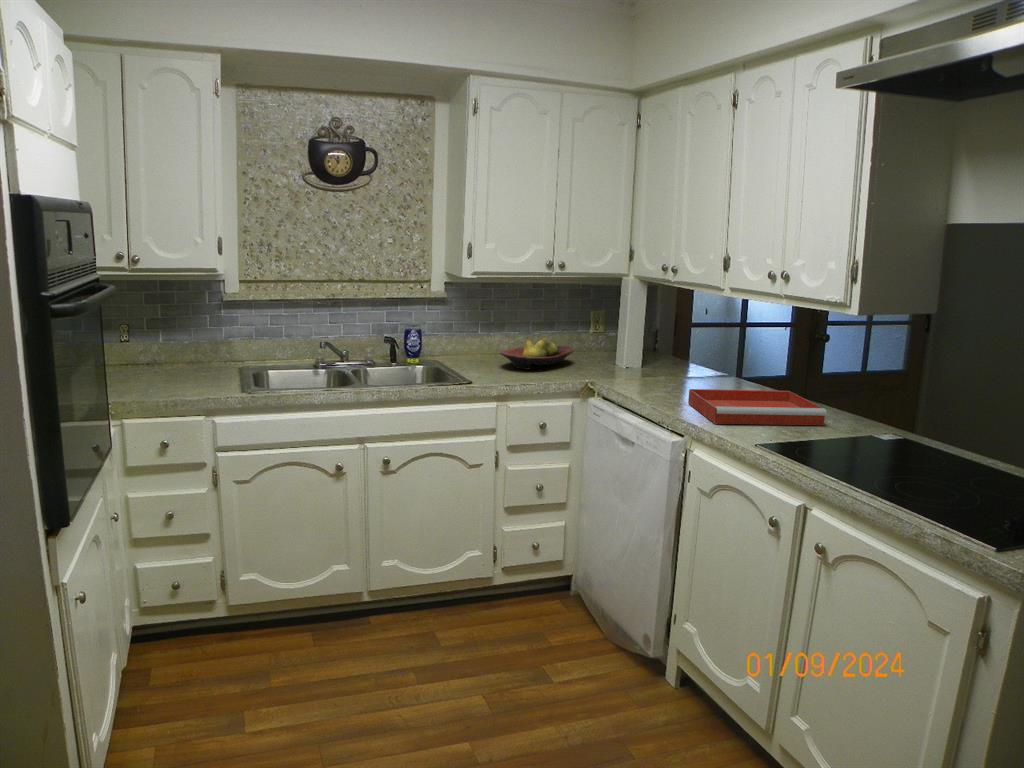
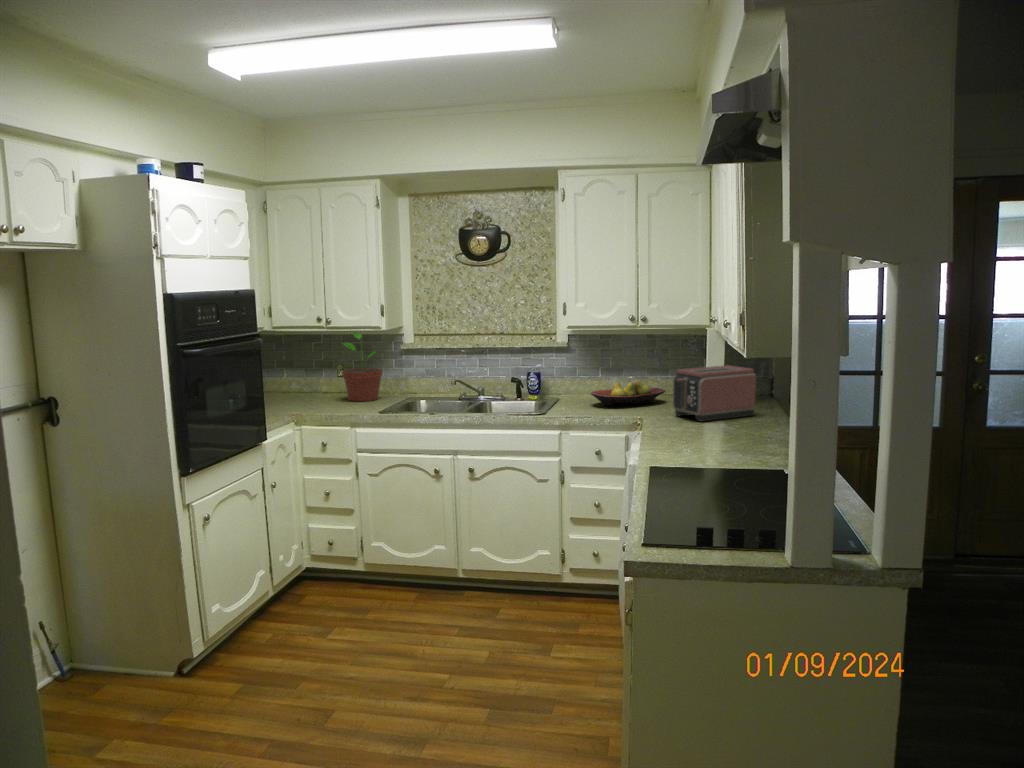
potted plant: none [147,276,209,377] -> present [342,332,382,401]
toaster: none [620,319,699,383] -> present [673,365,756,422]
tray: present [688,389,827,425] -> none [659,424,772,459]

